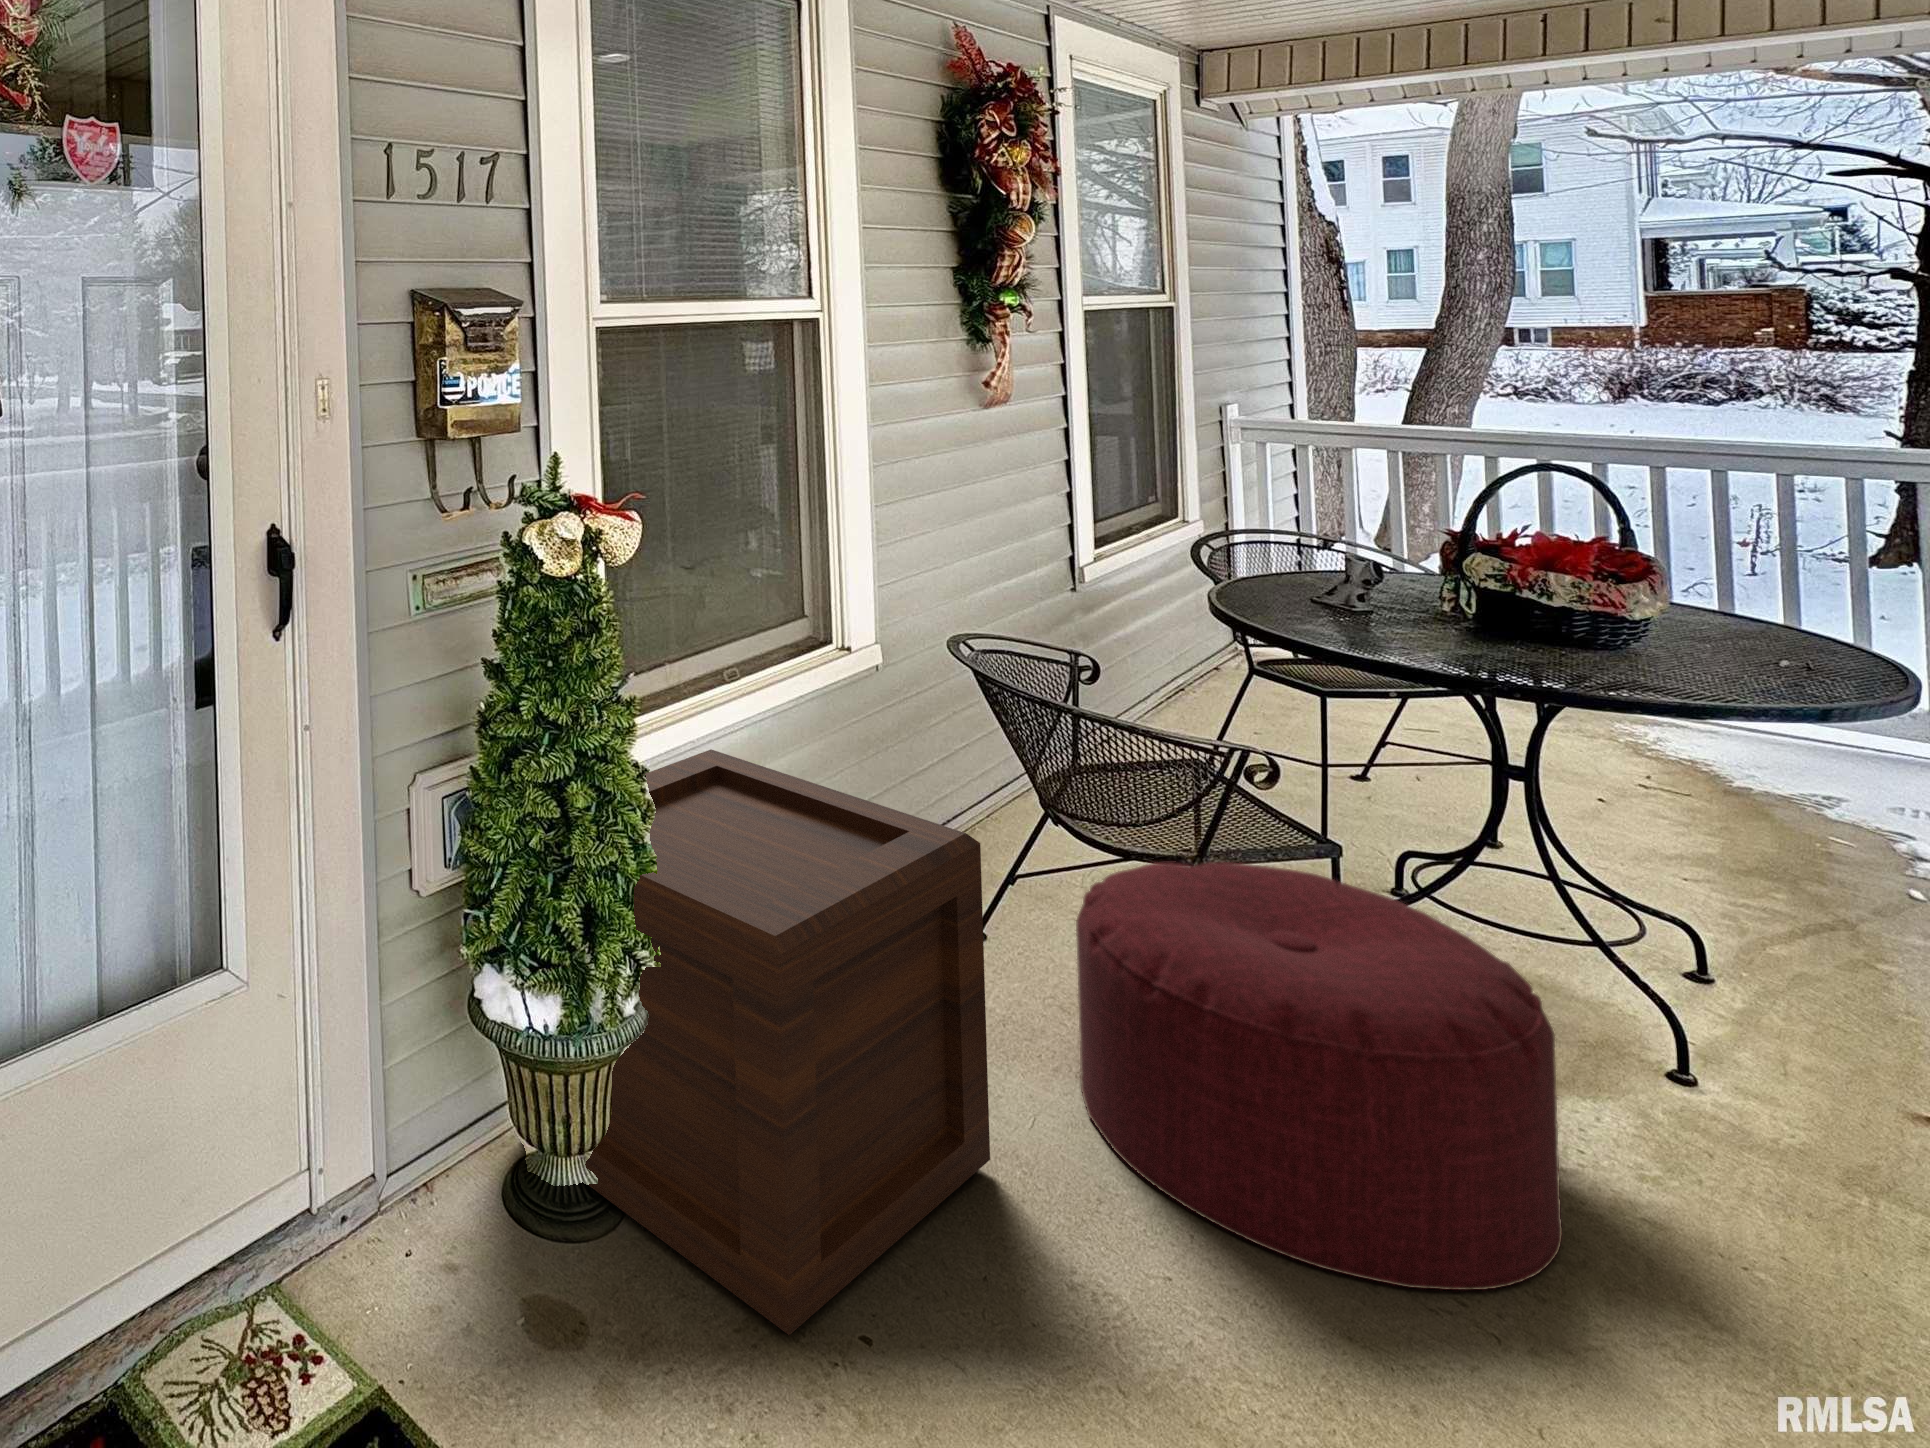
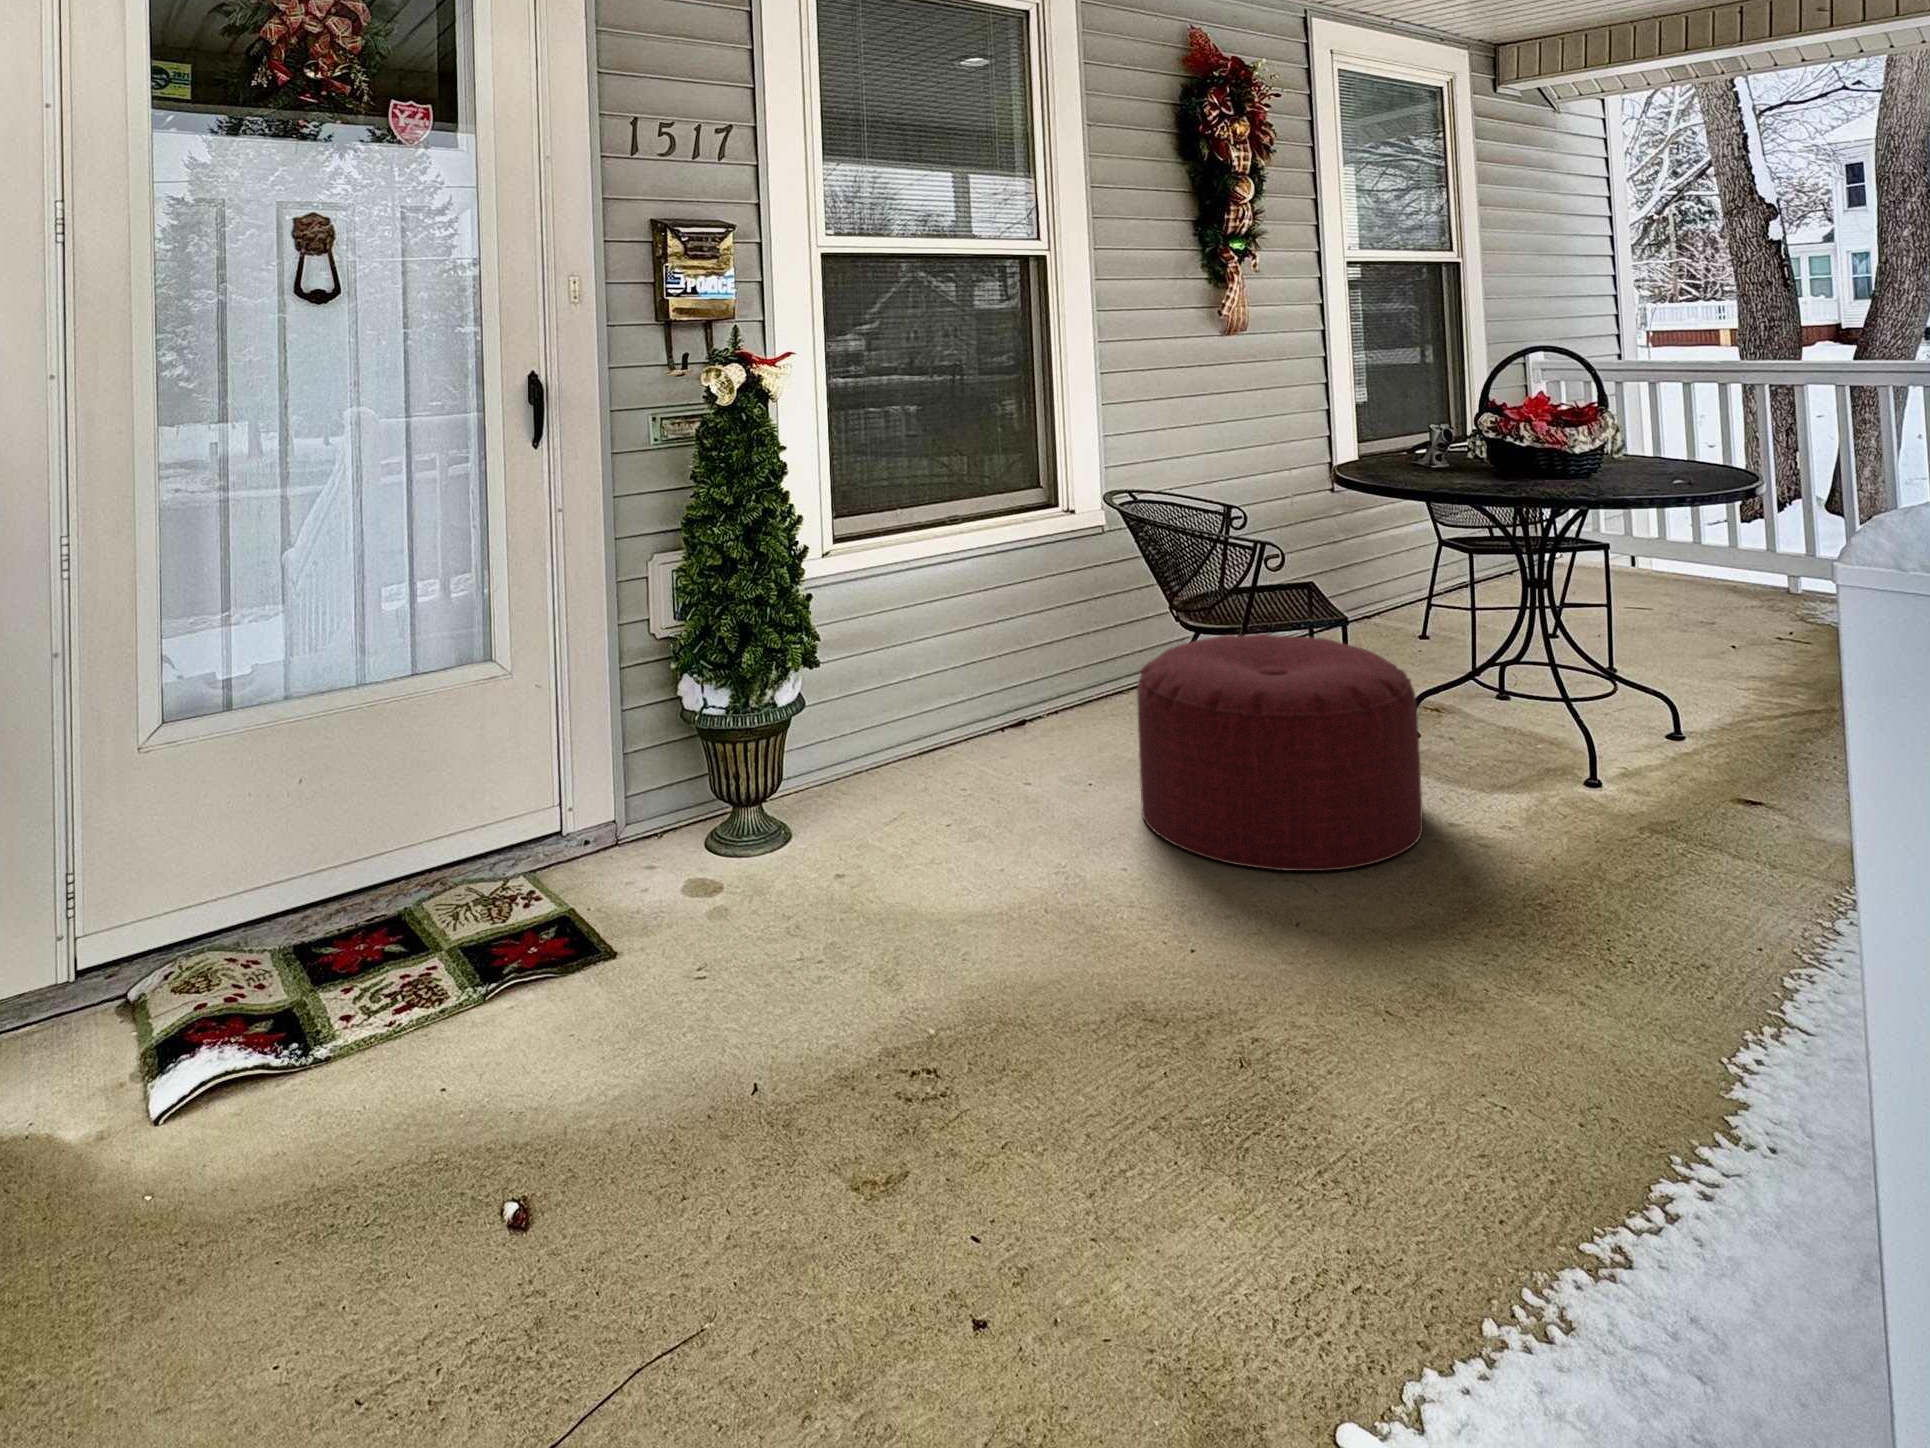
wooden crate: present [585,749,990,1335] -> none [725,562,1049,891]

